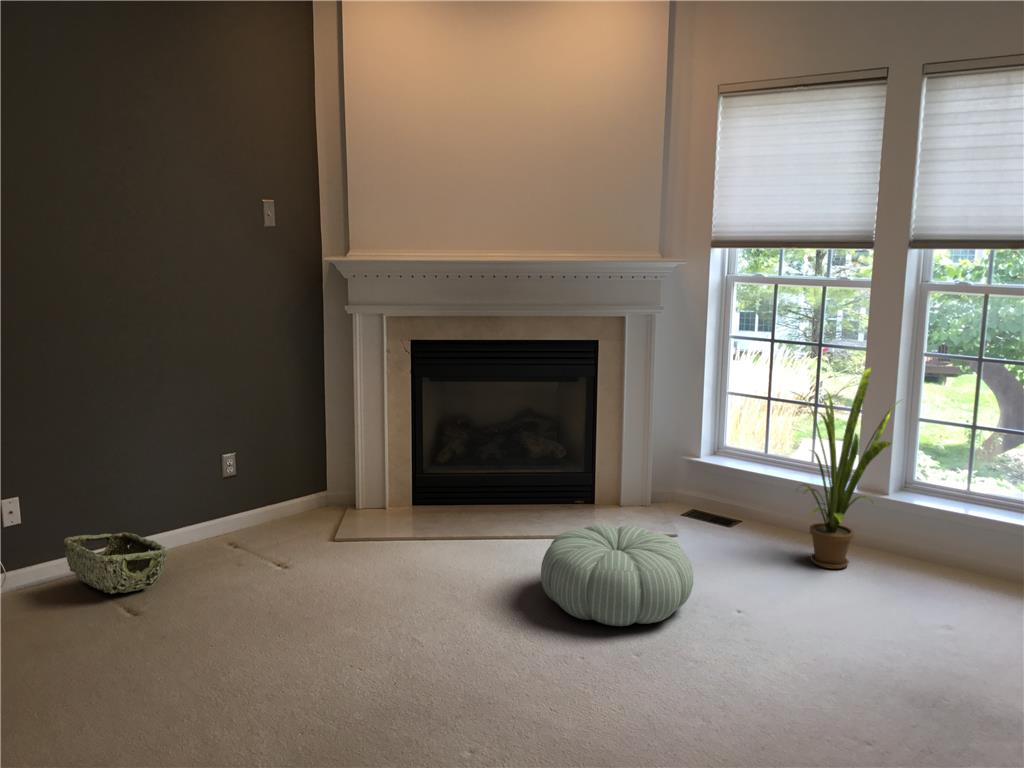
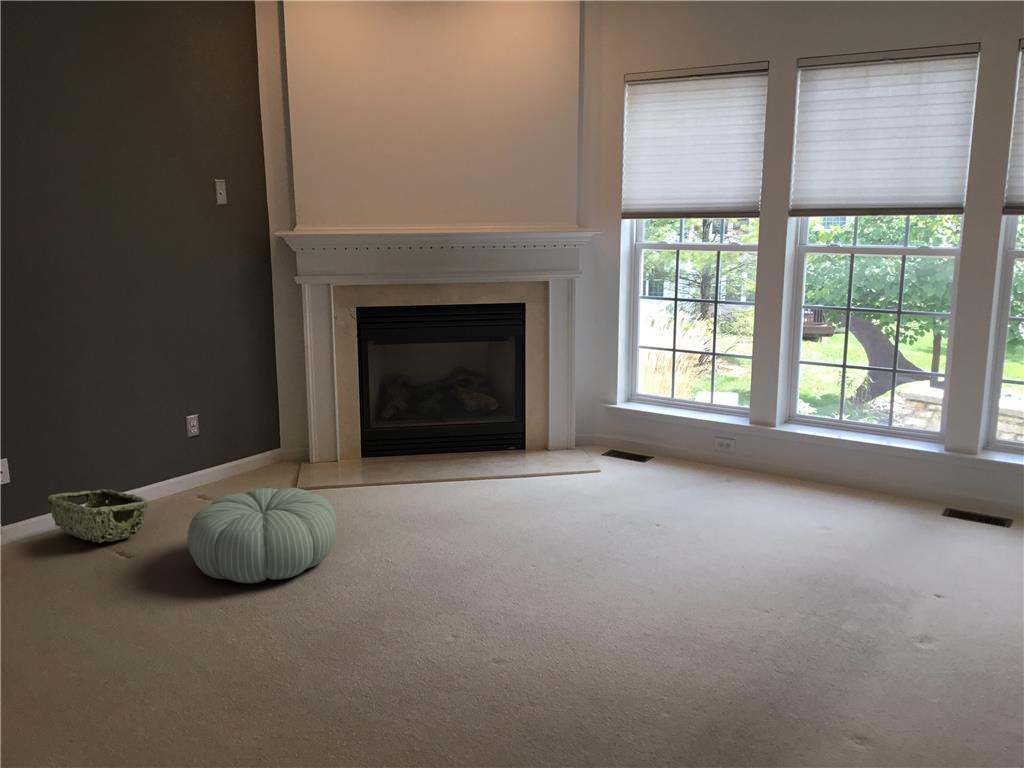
house plant: present [793,367,900,569] -> none [692,319,787,491]
pouf: present [541,524,693,626] -> present [187,488,337,583]

